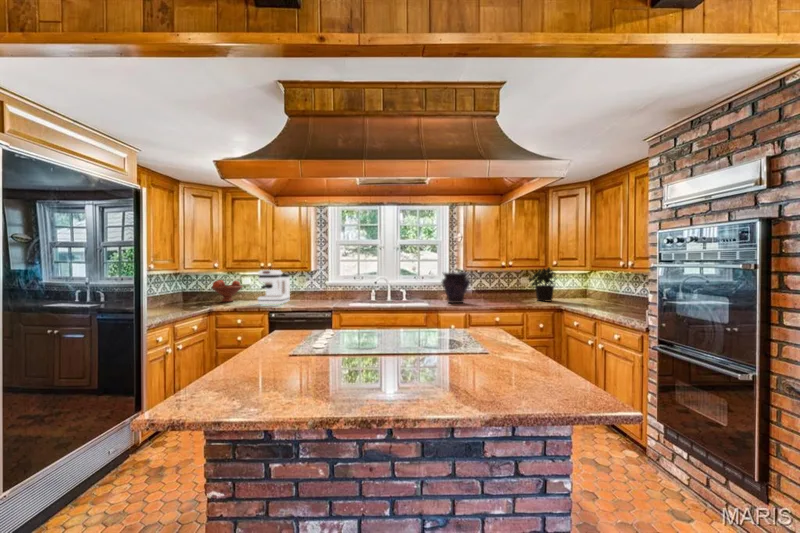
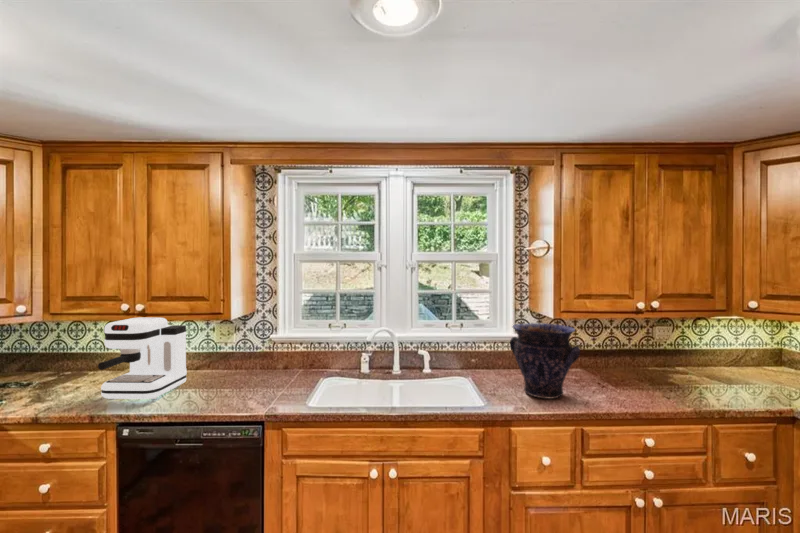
potted plant: present [528,268,556,301] -> none [687,313,773,389]
fruit bowl: present [212,280,243,302] -> none [20,334,99,383]

